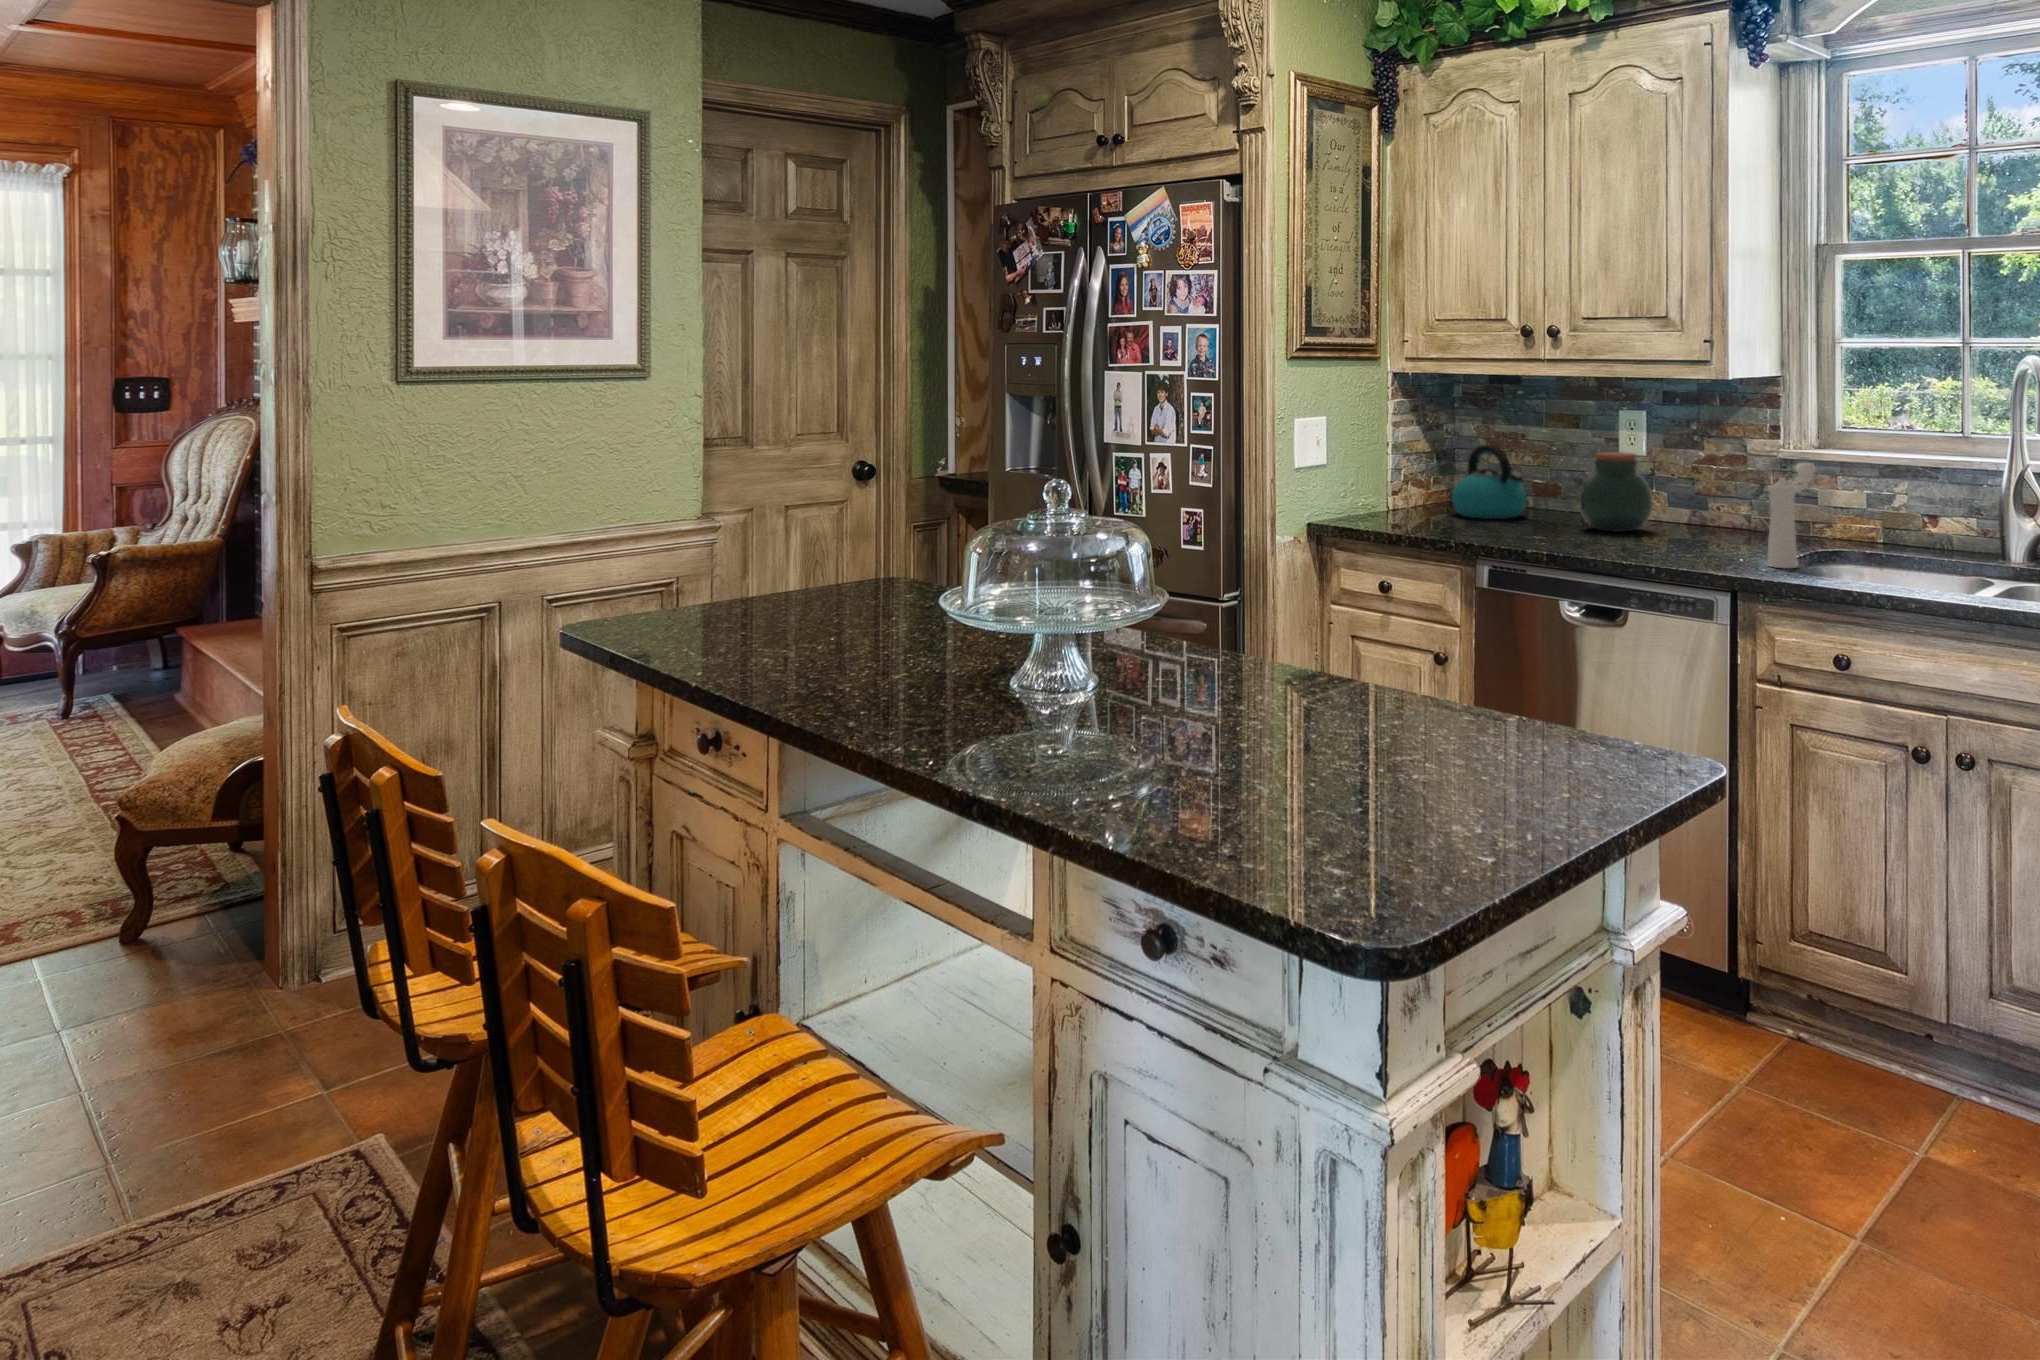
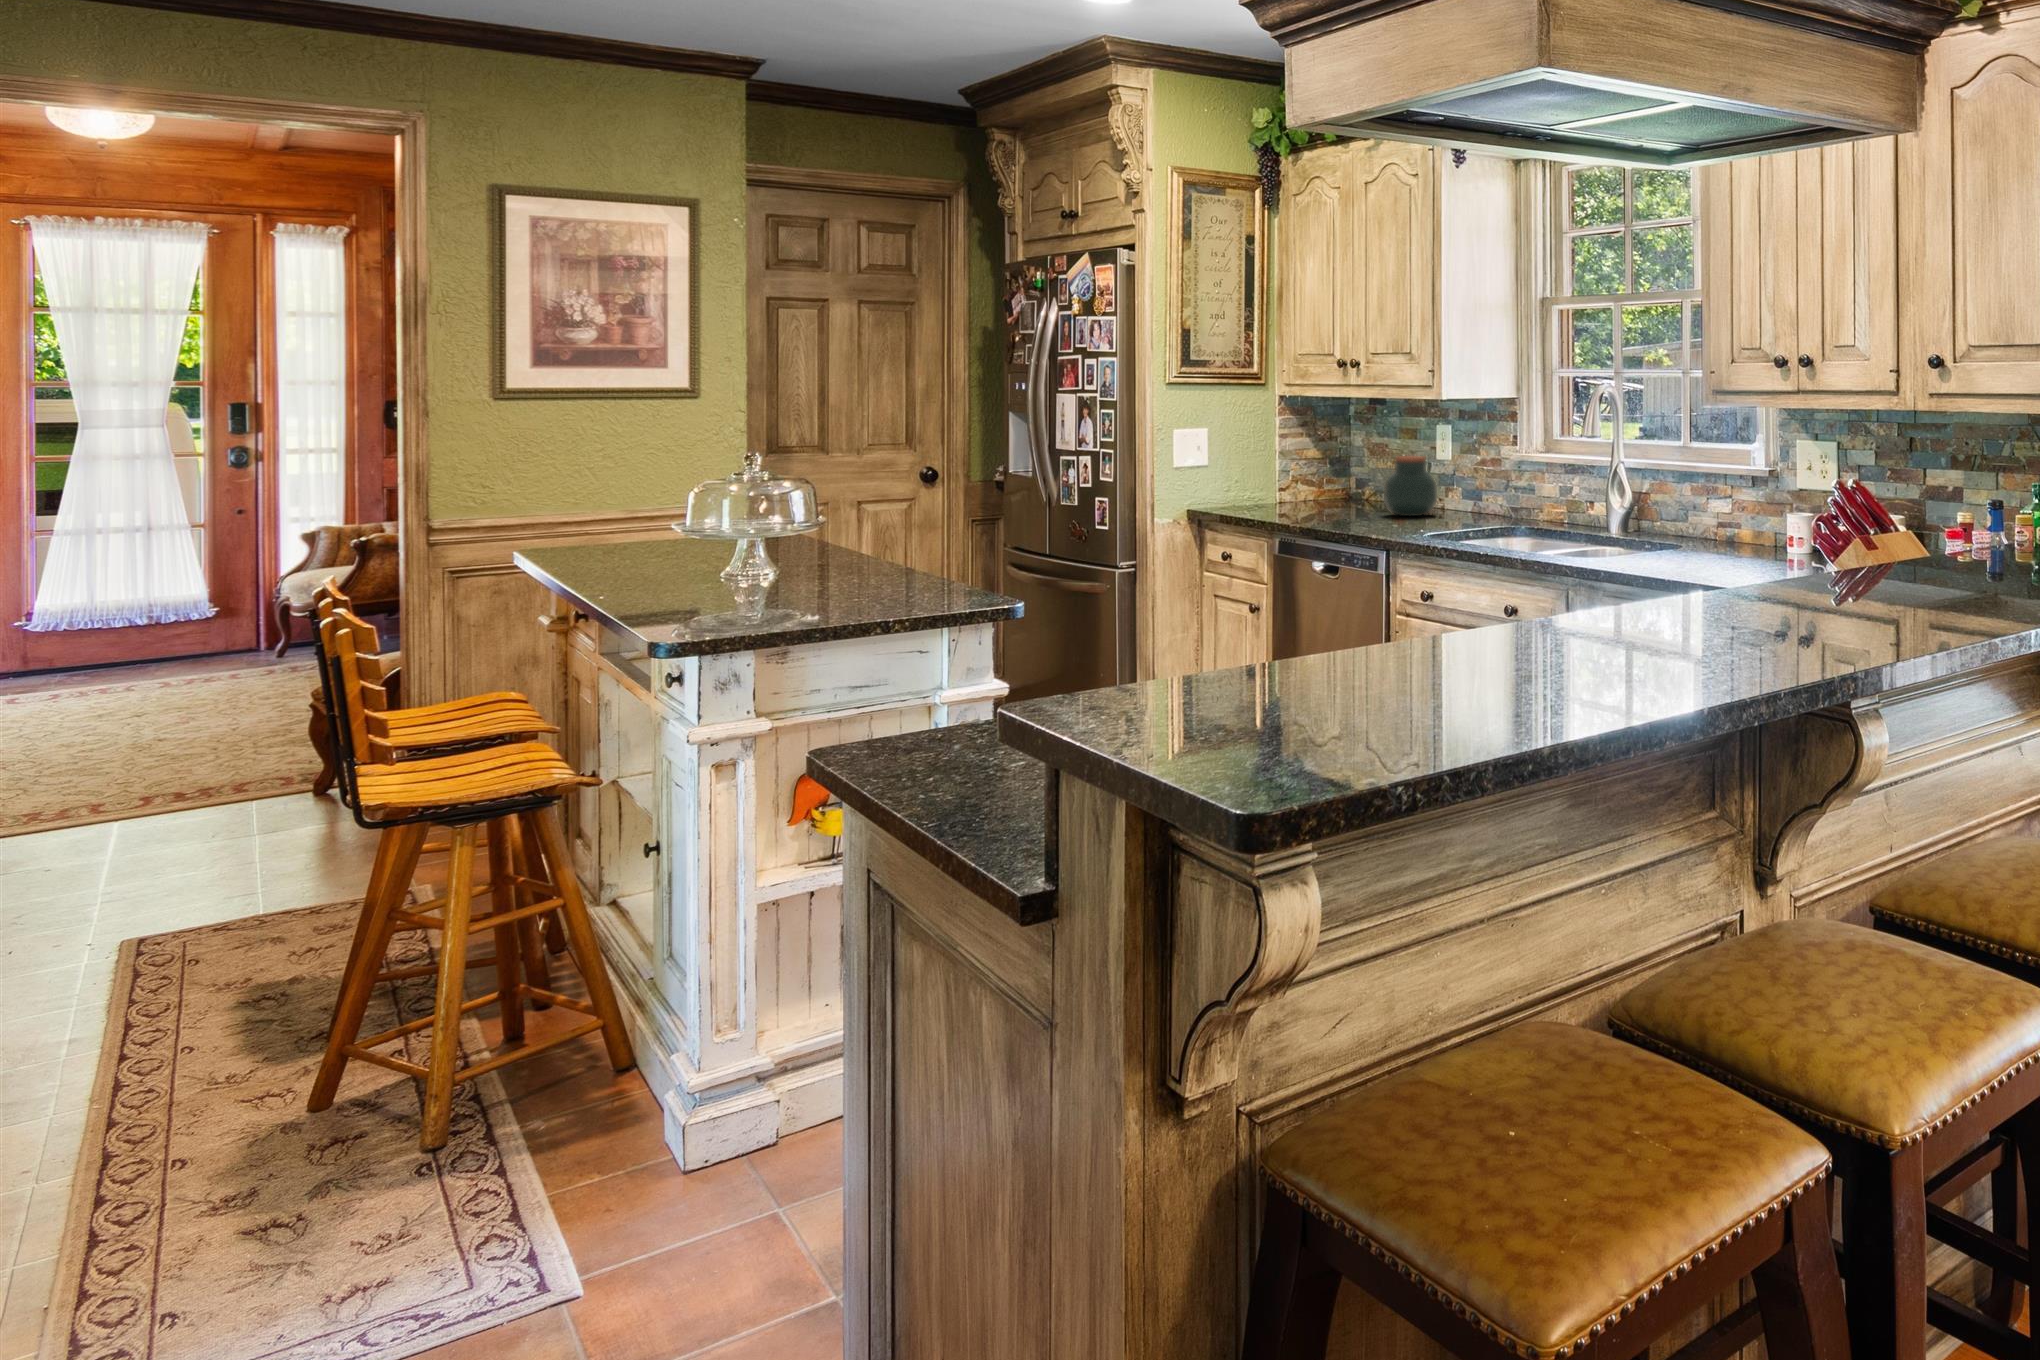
kettle: present [1452,445,1527,519] -> none [1321,451,1379,509]
pepper mill: present [1768,463,1816,568] -> none [1433,460,1482,536]

